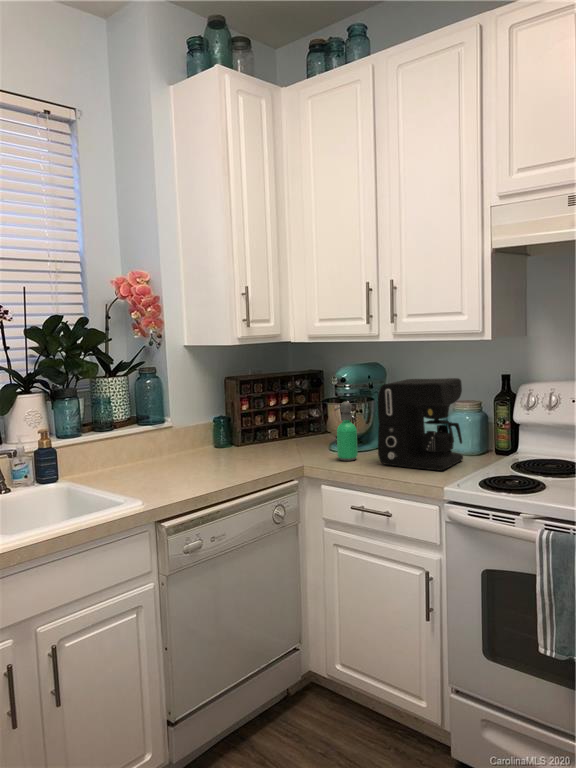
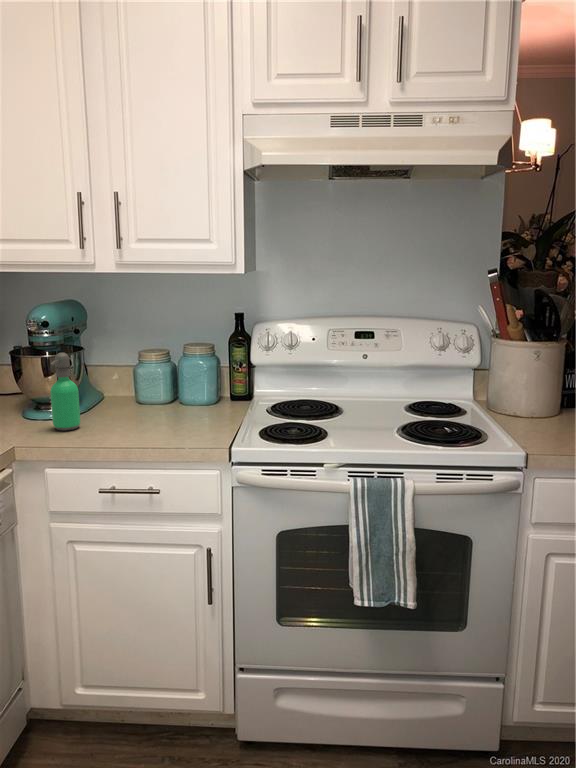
coffee maker: present [378,378,463,471] -> none [113,318,216,429]

